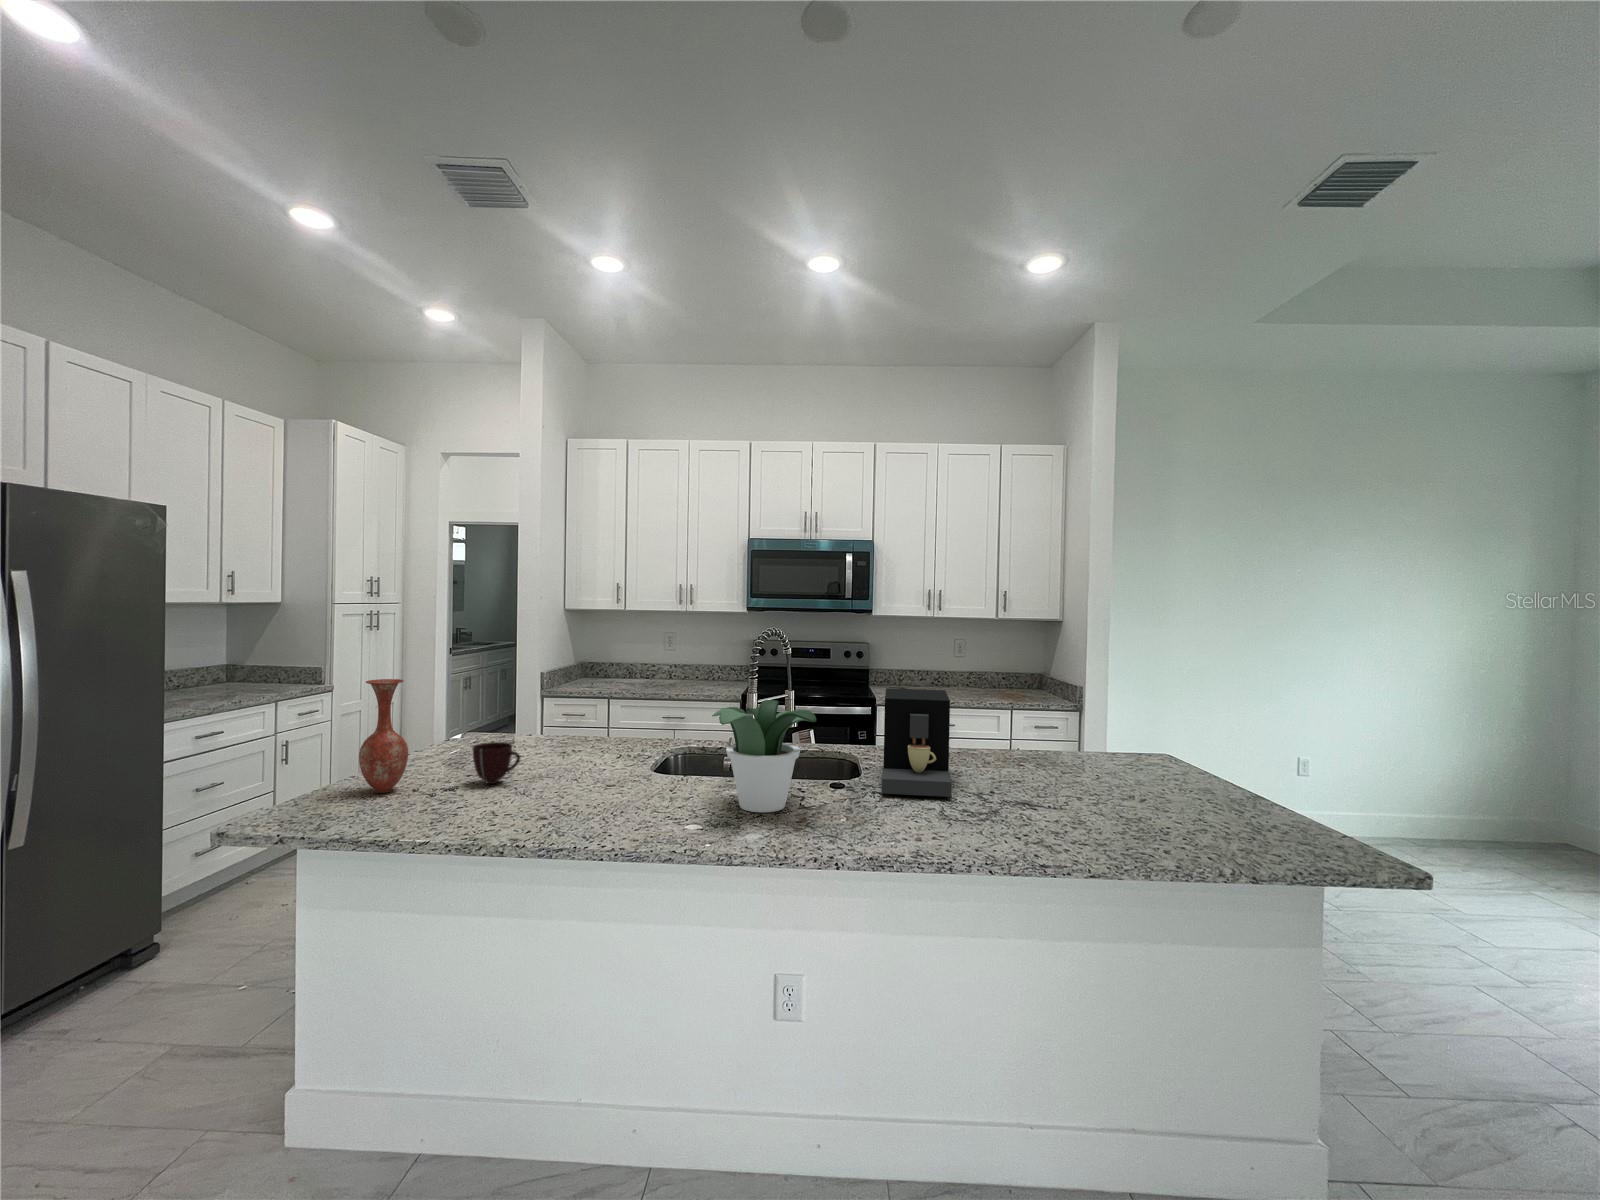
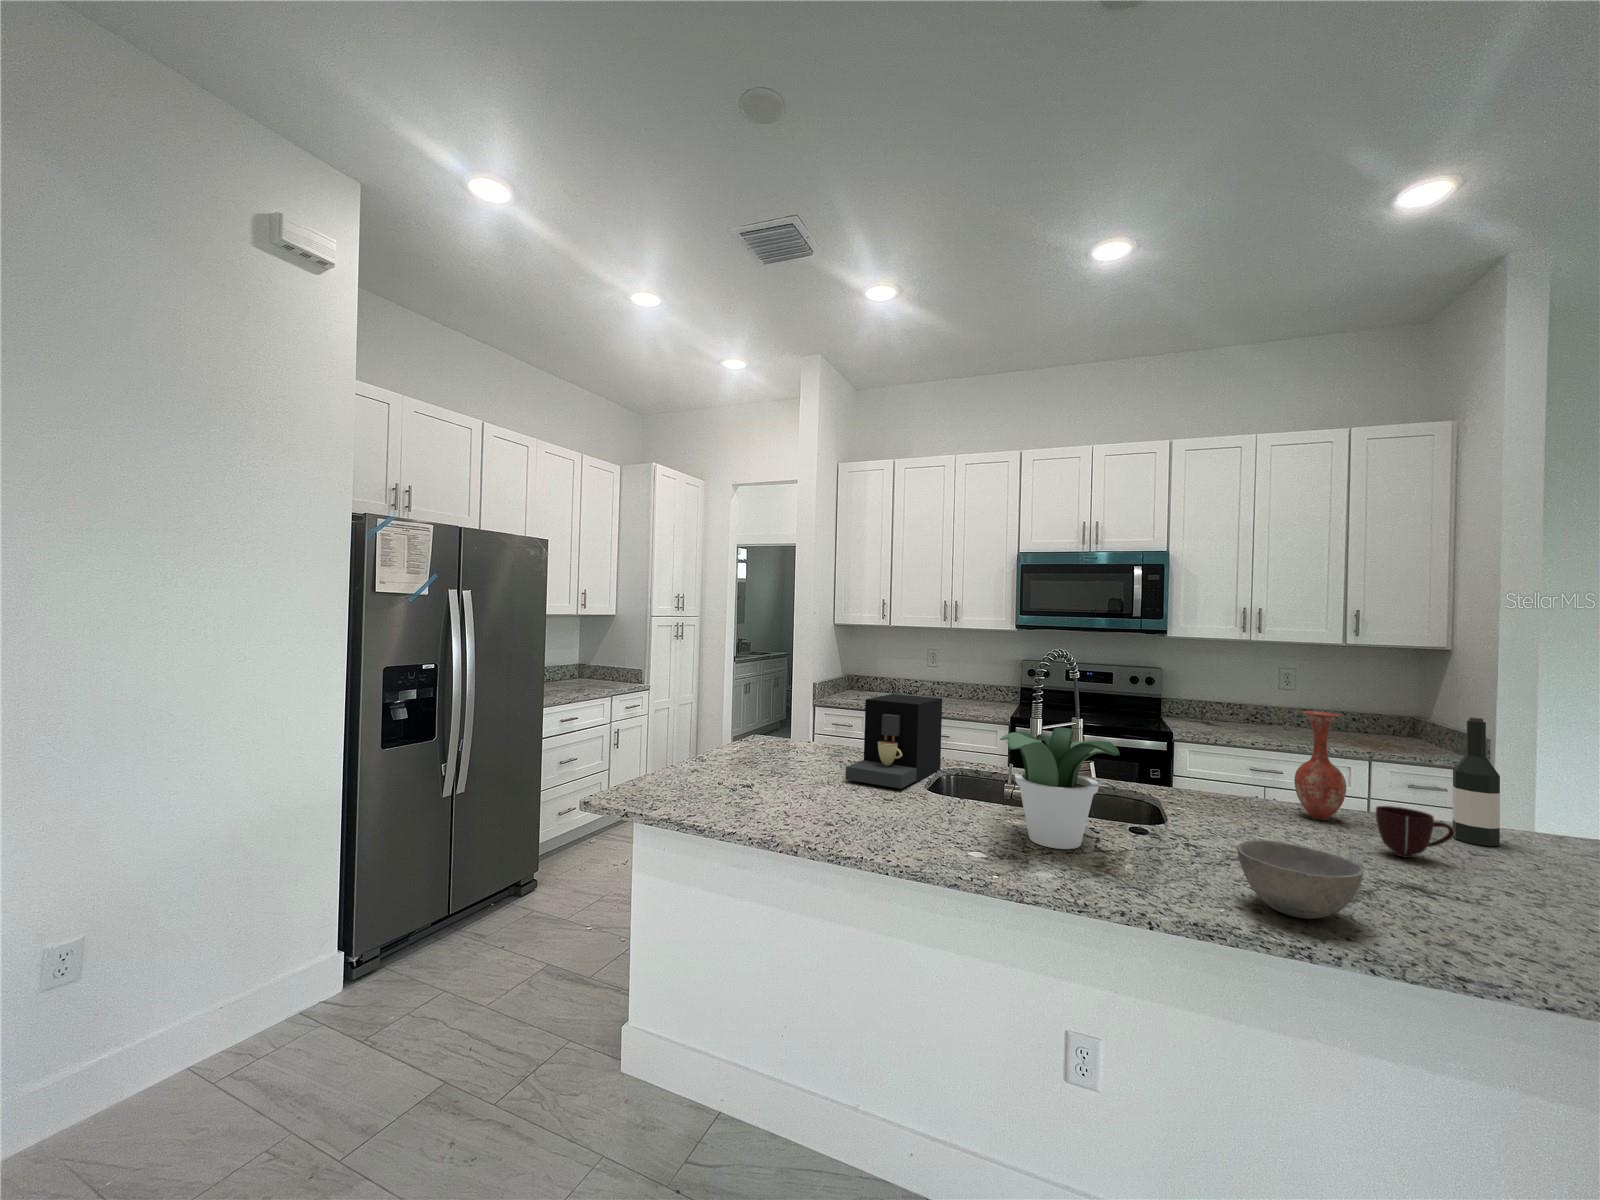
wine bottle: none [1061,668,1089,768] -> present [1453,717,1500,846]
vase: present [359,679,408,793] -> present [1294,711,1346,820]
coffee maker: present [882,688,952,797] -> present [845,694,942,789]
mug: present [473,742,520,784] -> present [1376,806,1454,858]
bowl: none [905,781,989,840] -> present [1237,840,1364,919]

